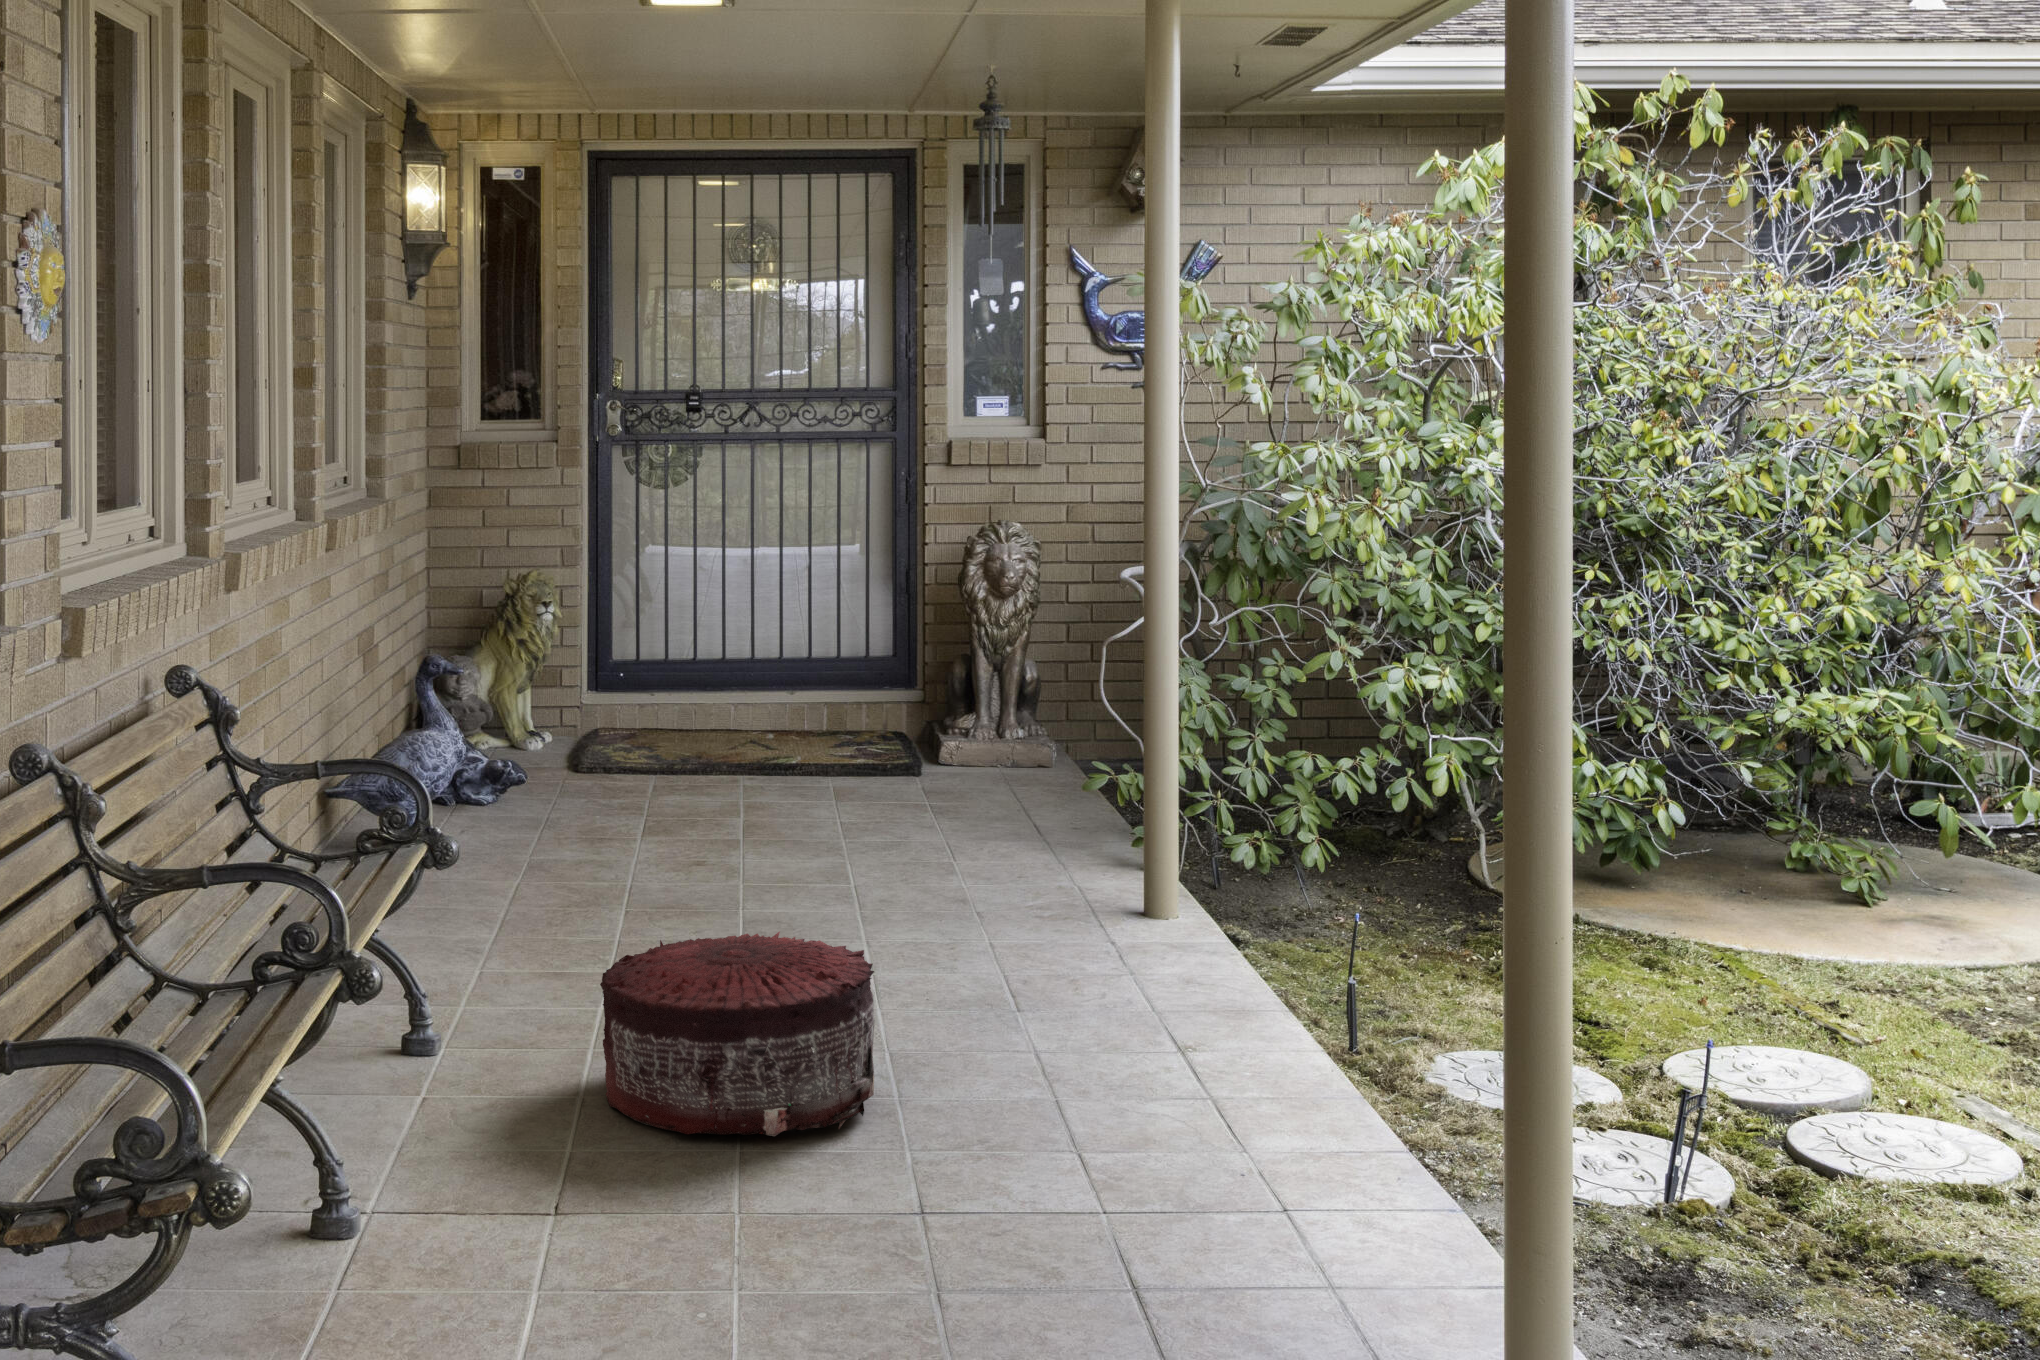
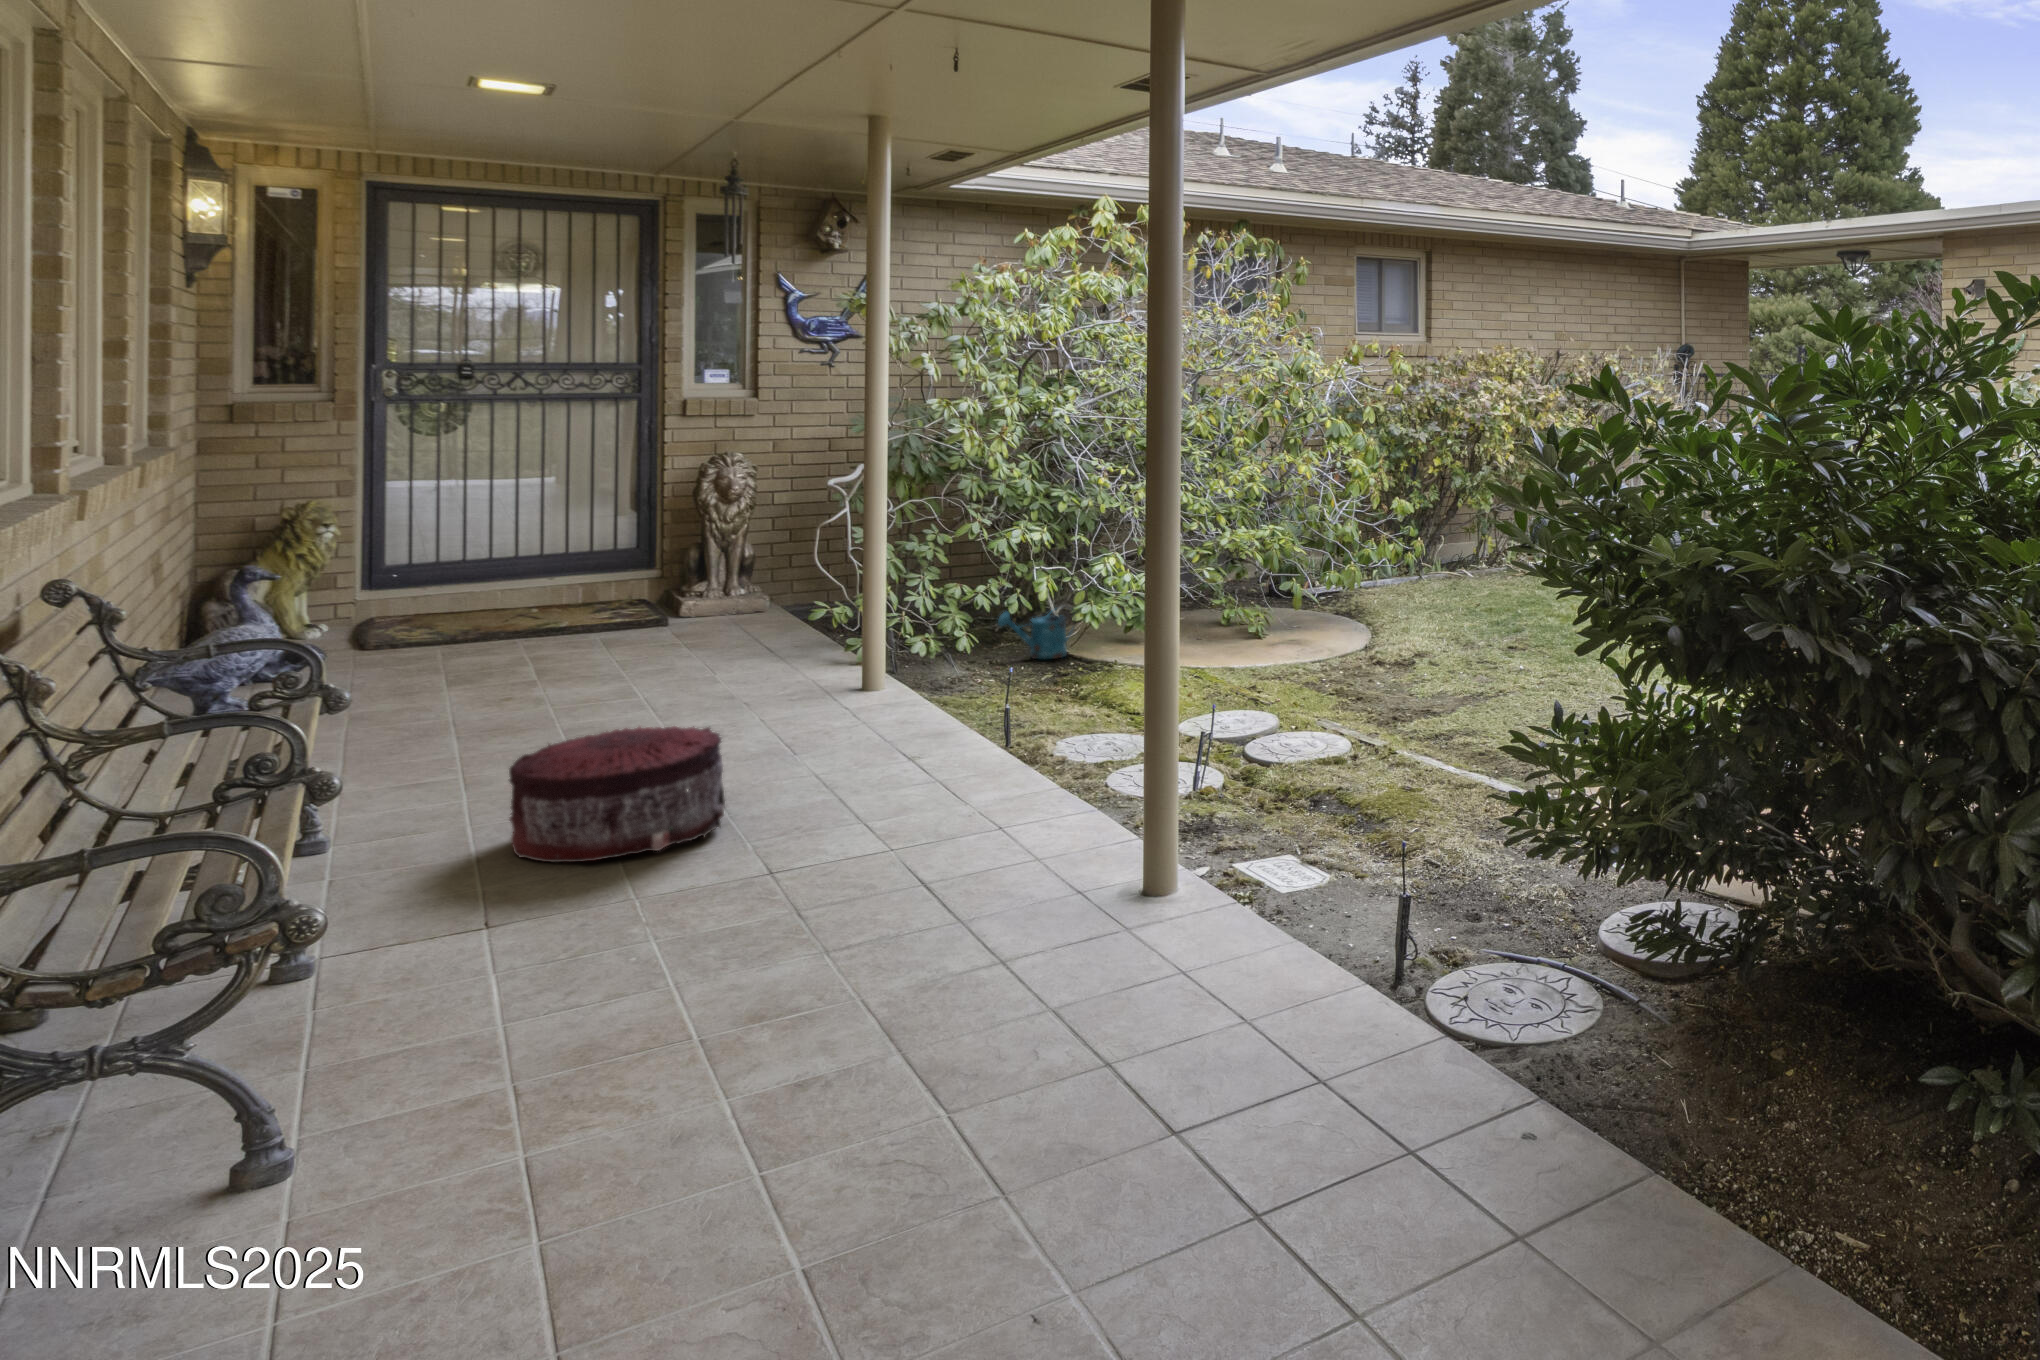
watering can: none [1368,802,1503,892] -> present [998,608,1076,659]

